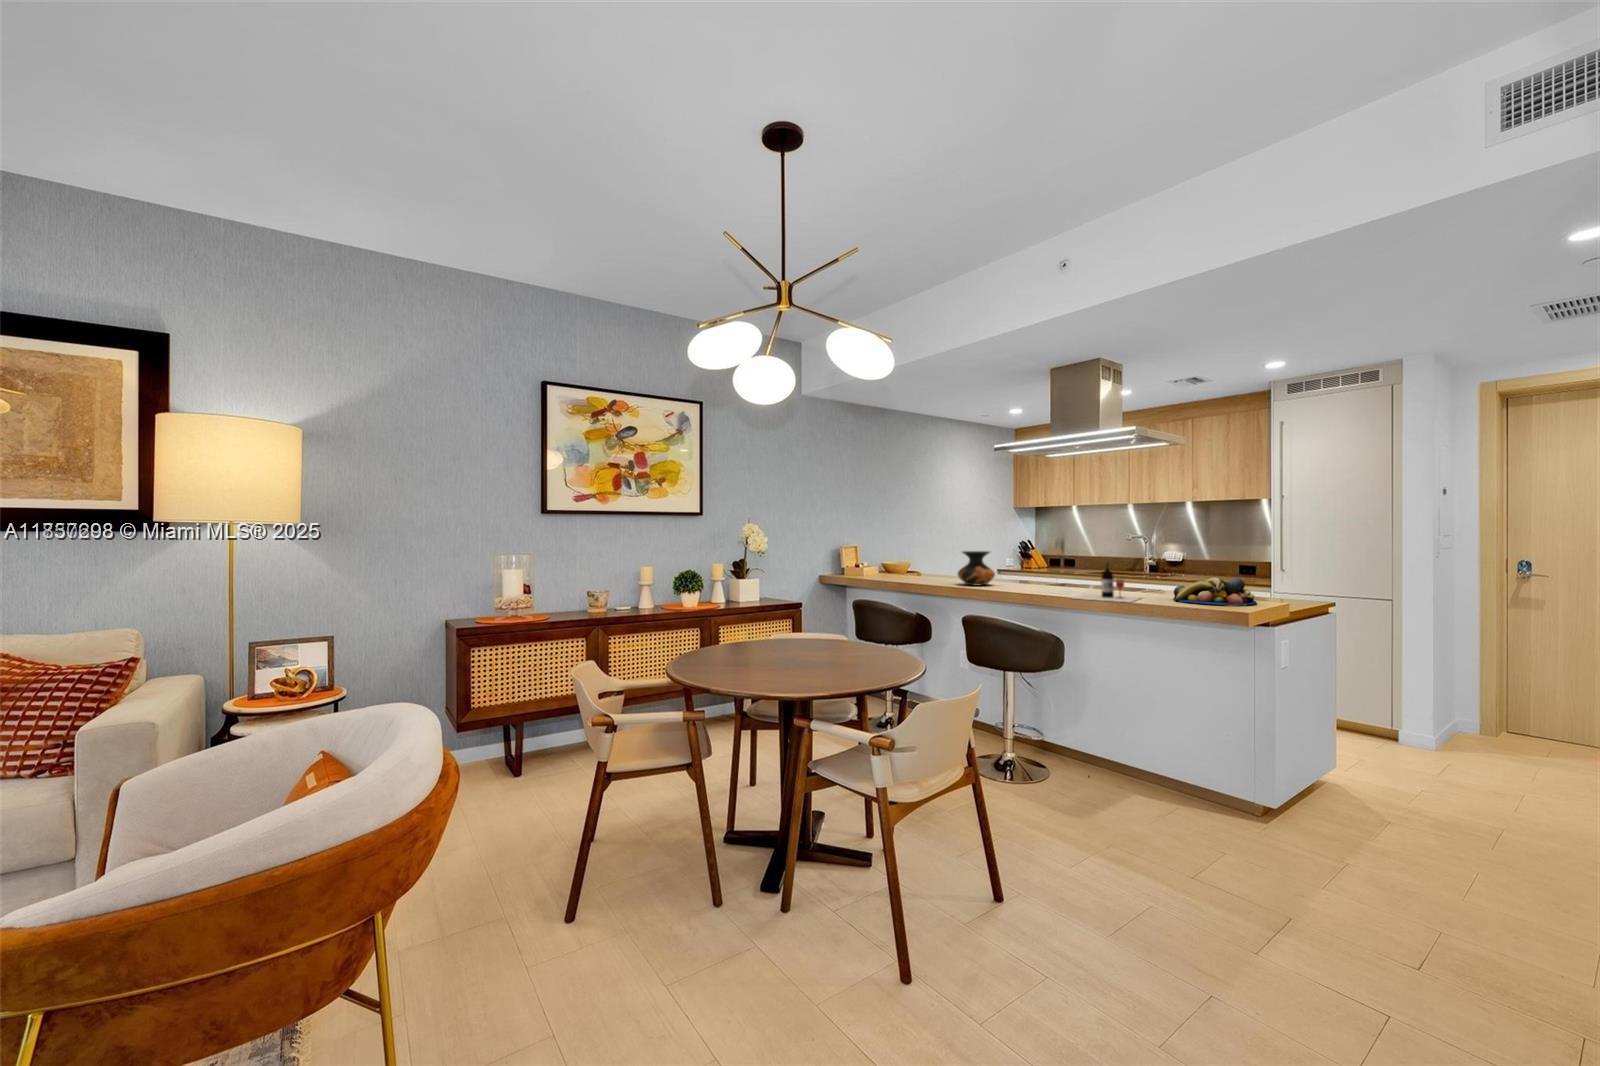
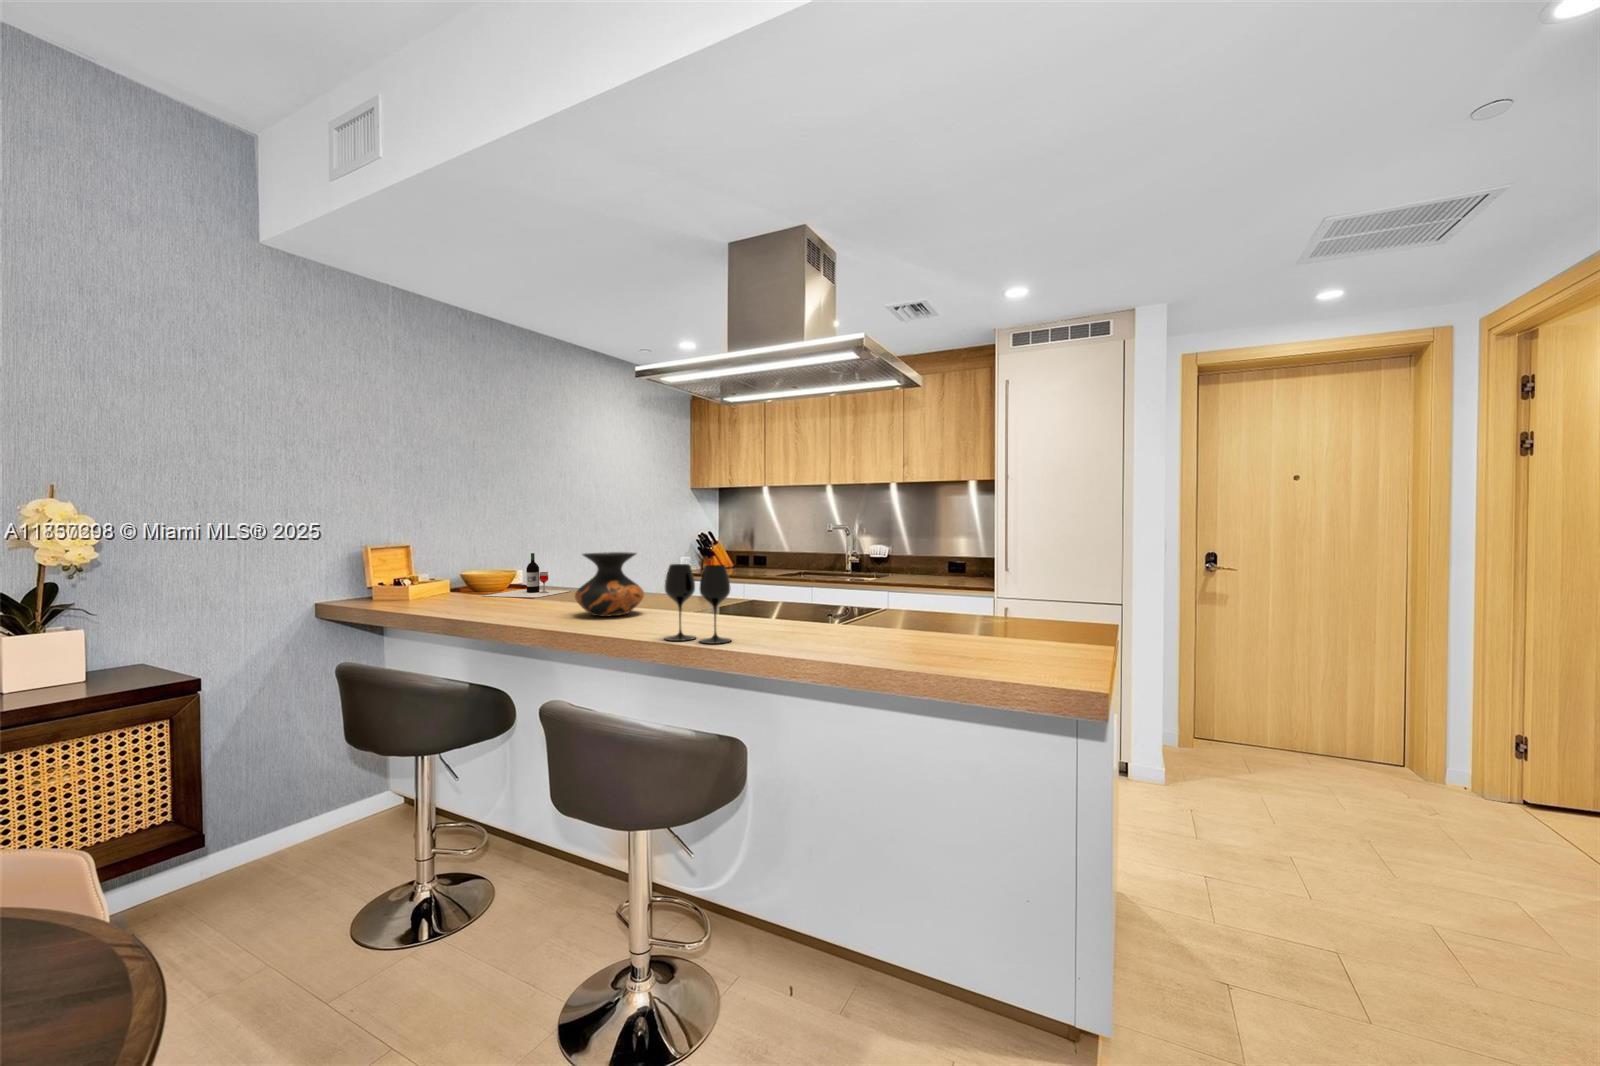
wine glass: none [1011,556,1048,596] -> present [665,564,731,644]
wine bottle: present [1072,562,1140,602] -> present [484,553,569,597]
fruit bowl: present [1173,577,1257,605] -> none [934,595,1061,647]

